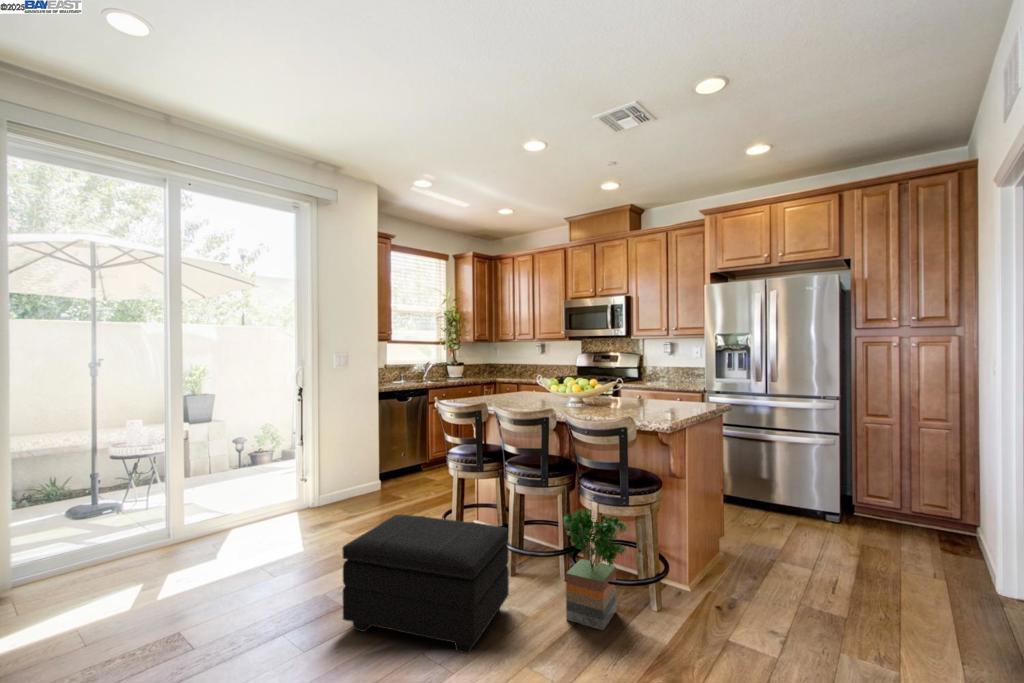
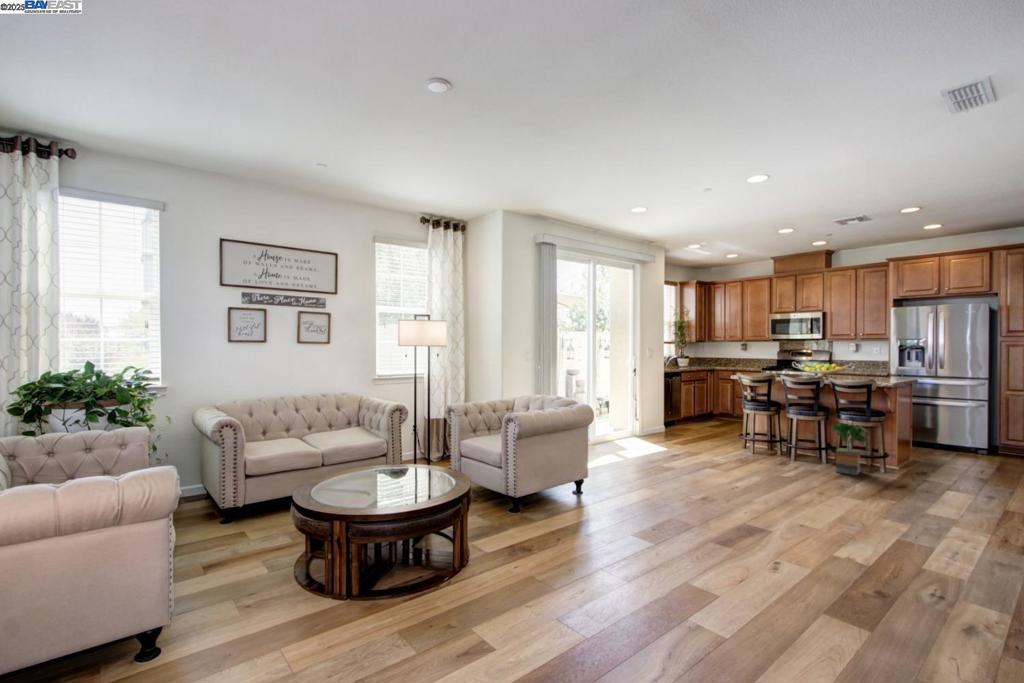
footstool: present [342,515,509,654] -> none [731,425,803,476]

